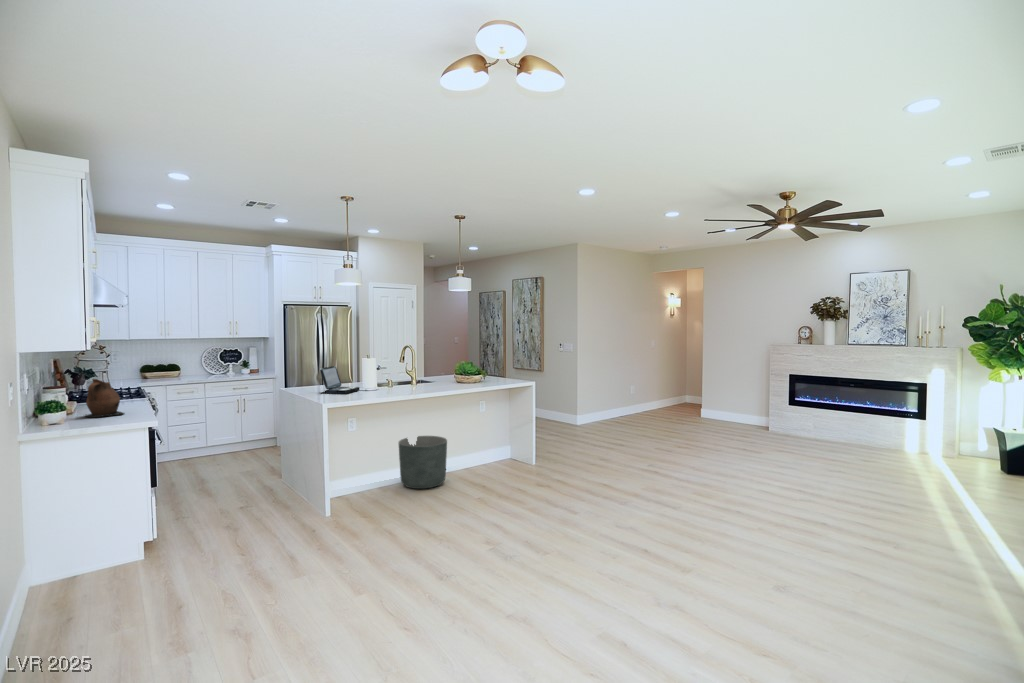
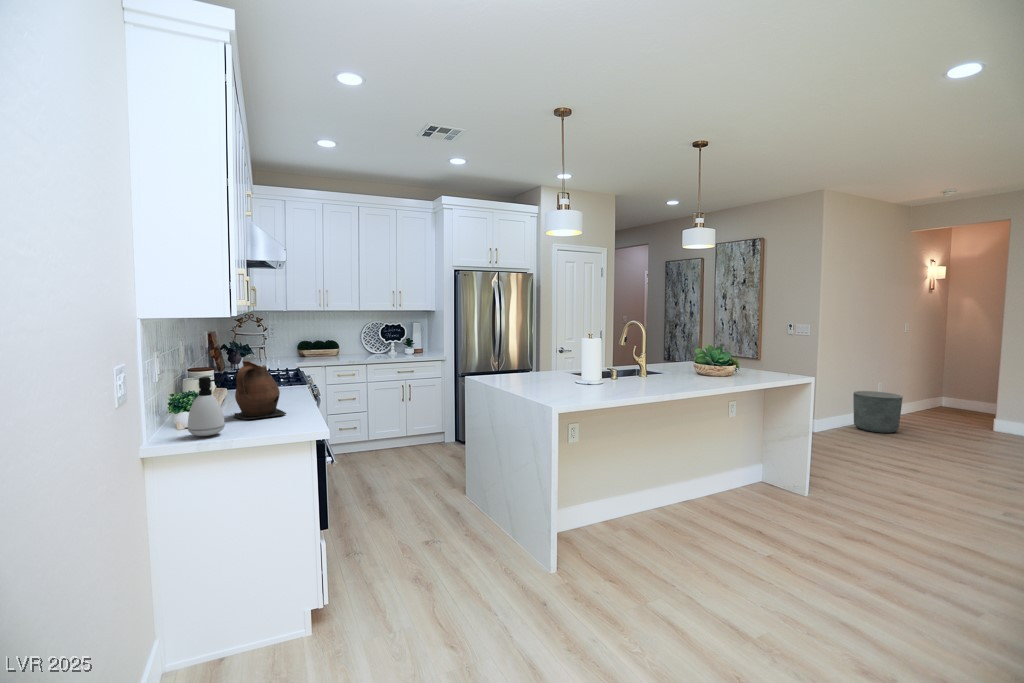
laptop: present [320,366,359,394] -> none [534,348,585,390]
soap dispenser: none [55,389,80,426] -> present [188,377,225,436]
planter: present [399,436,447,489] -> present [853,391,903,433]

